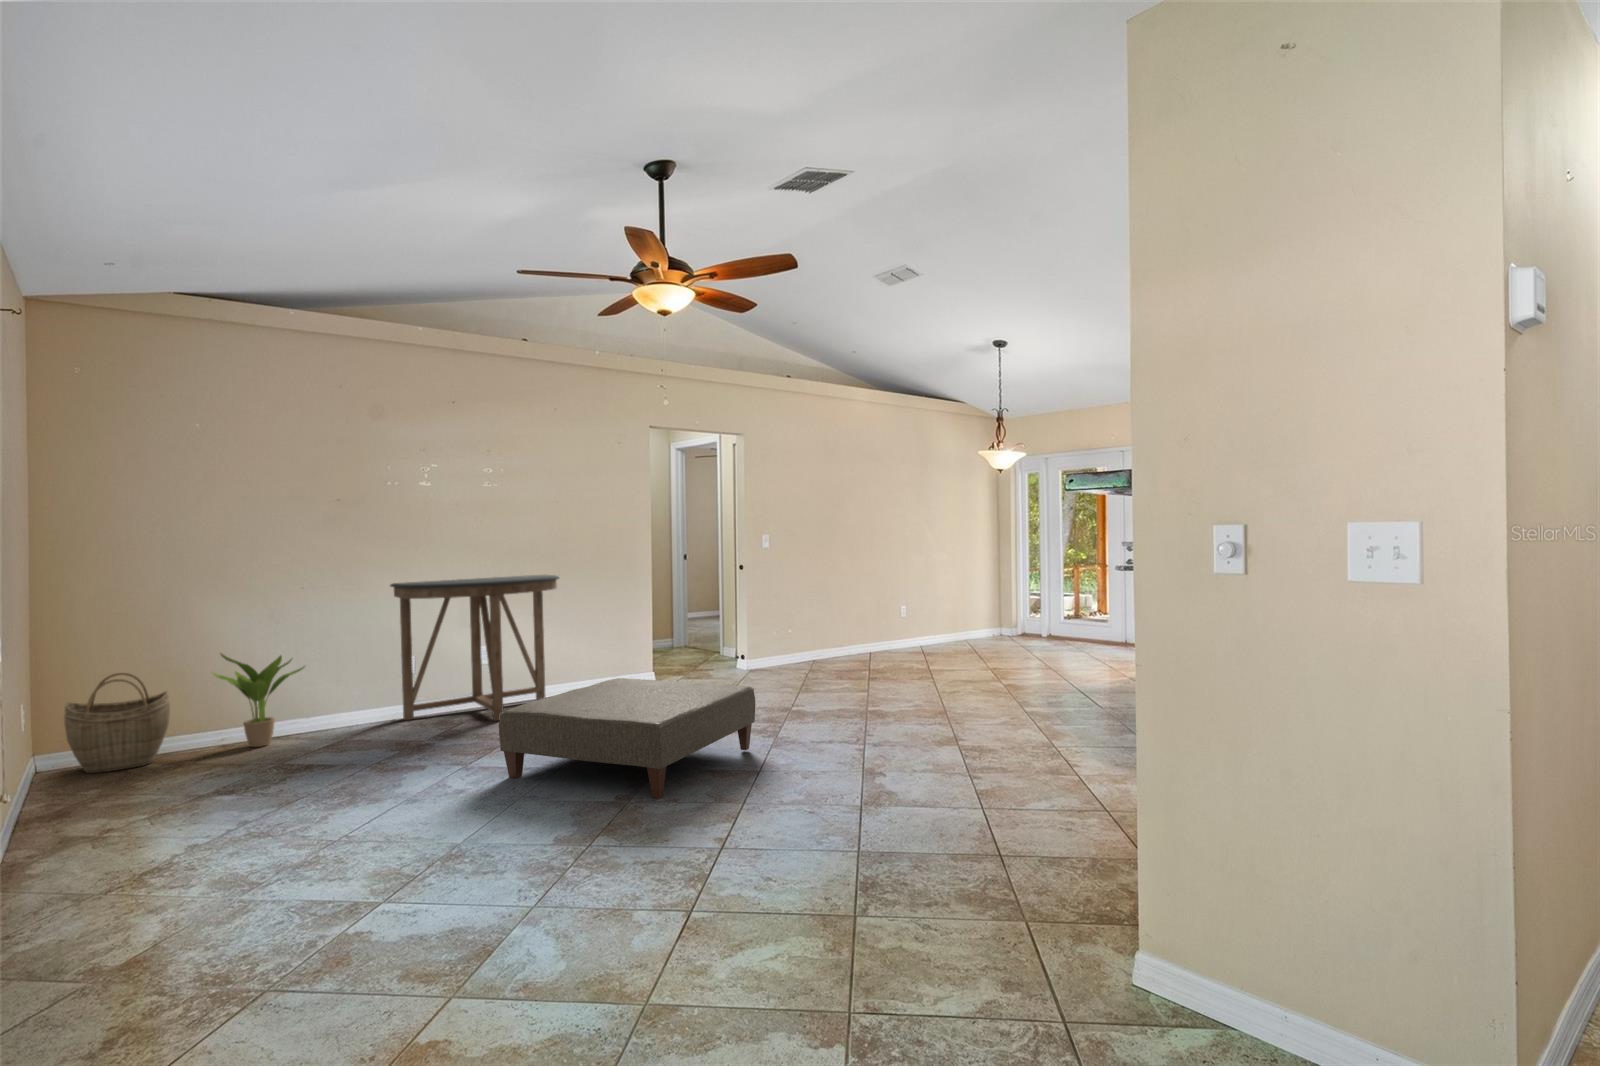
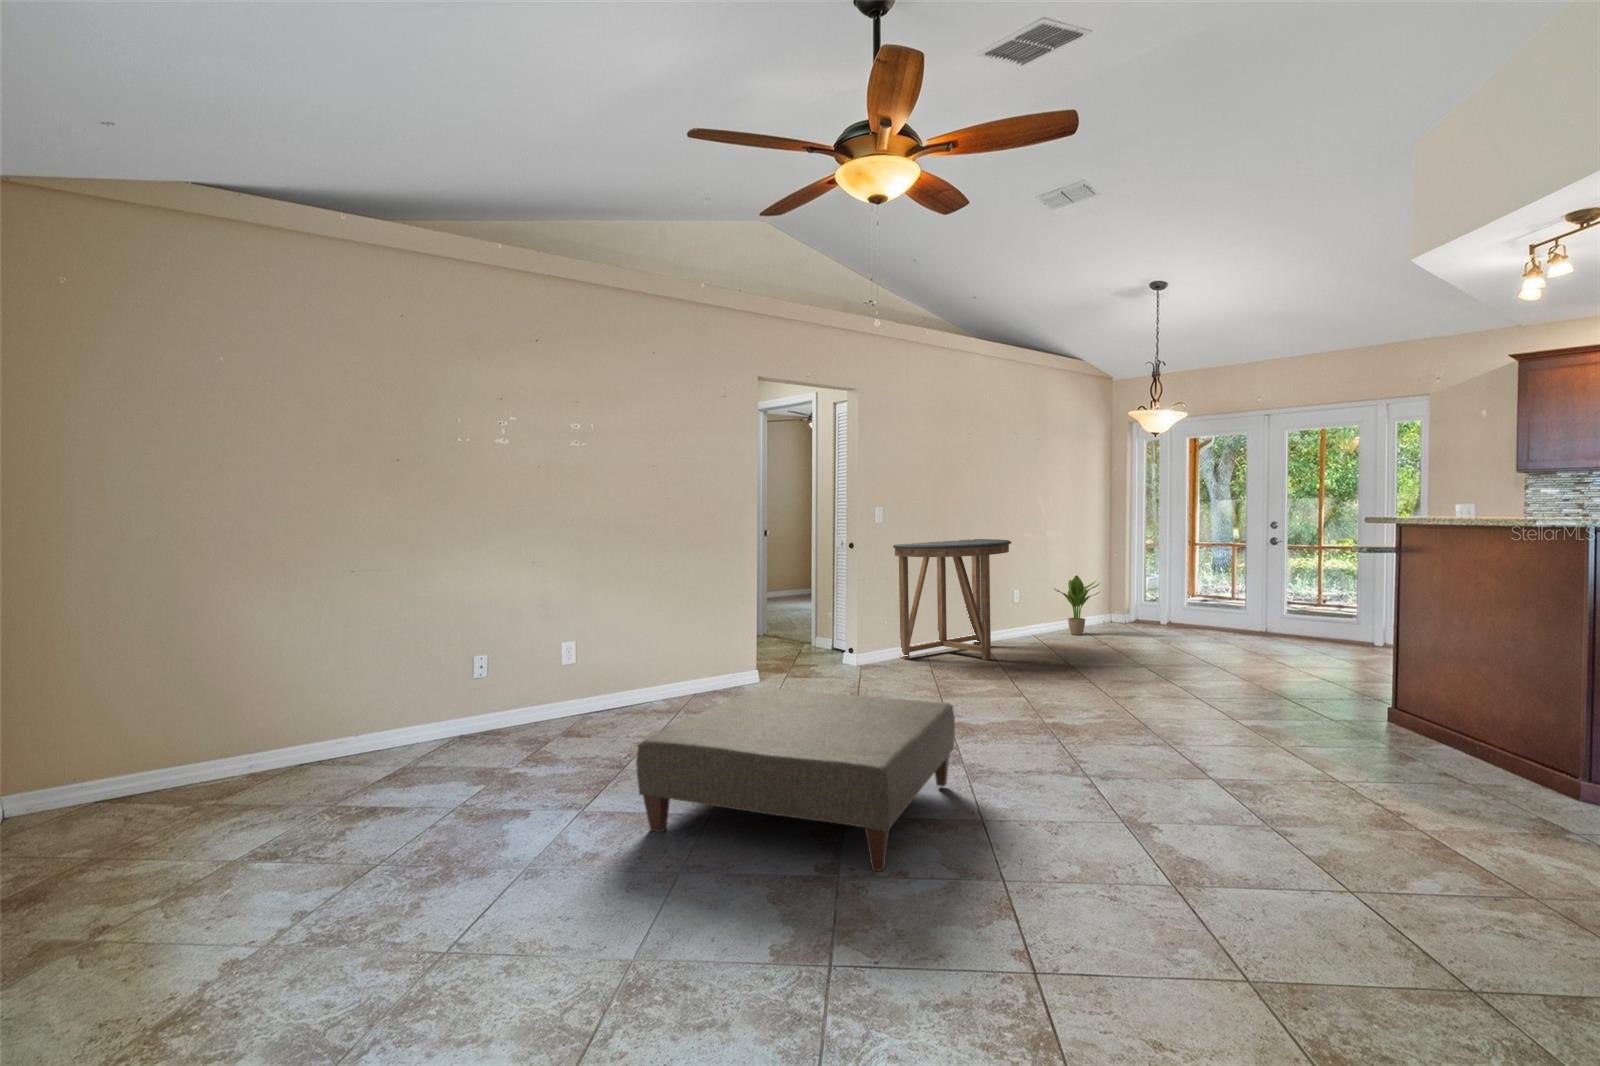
console table: present [390,575,559,721] -> present [893,539,1012,660]
potted plant: present [212,653,304,747] -> present [1054,575,1099,635]
woven basket: present [64,673,170,773] -> none [41,682,182,819]

